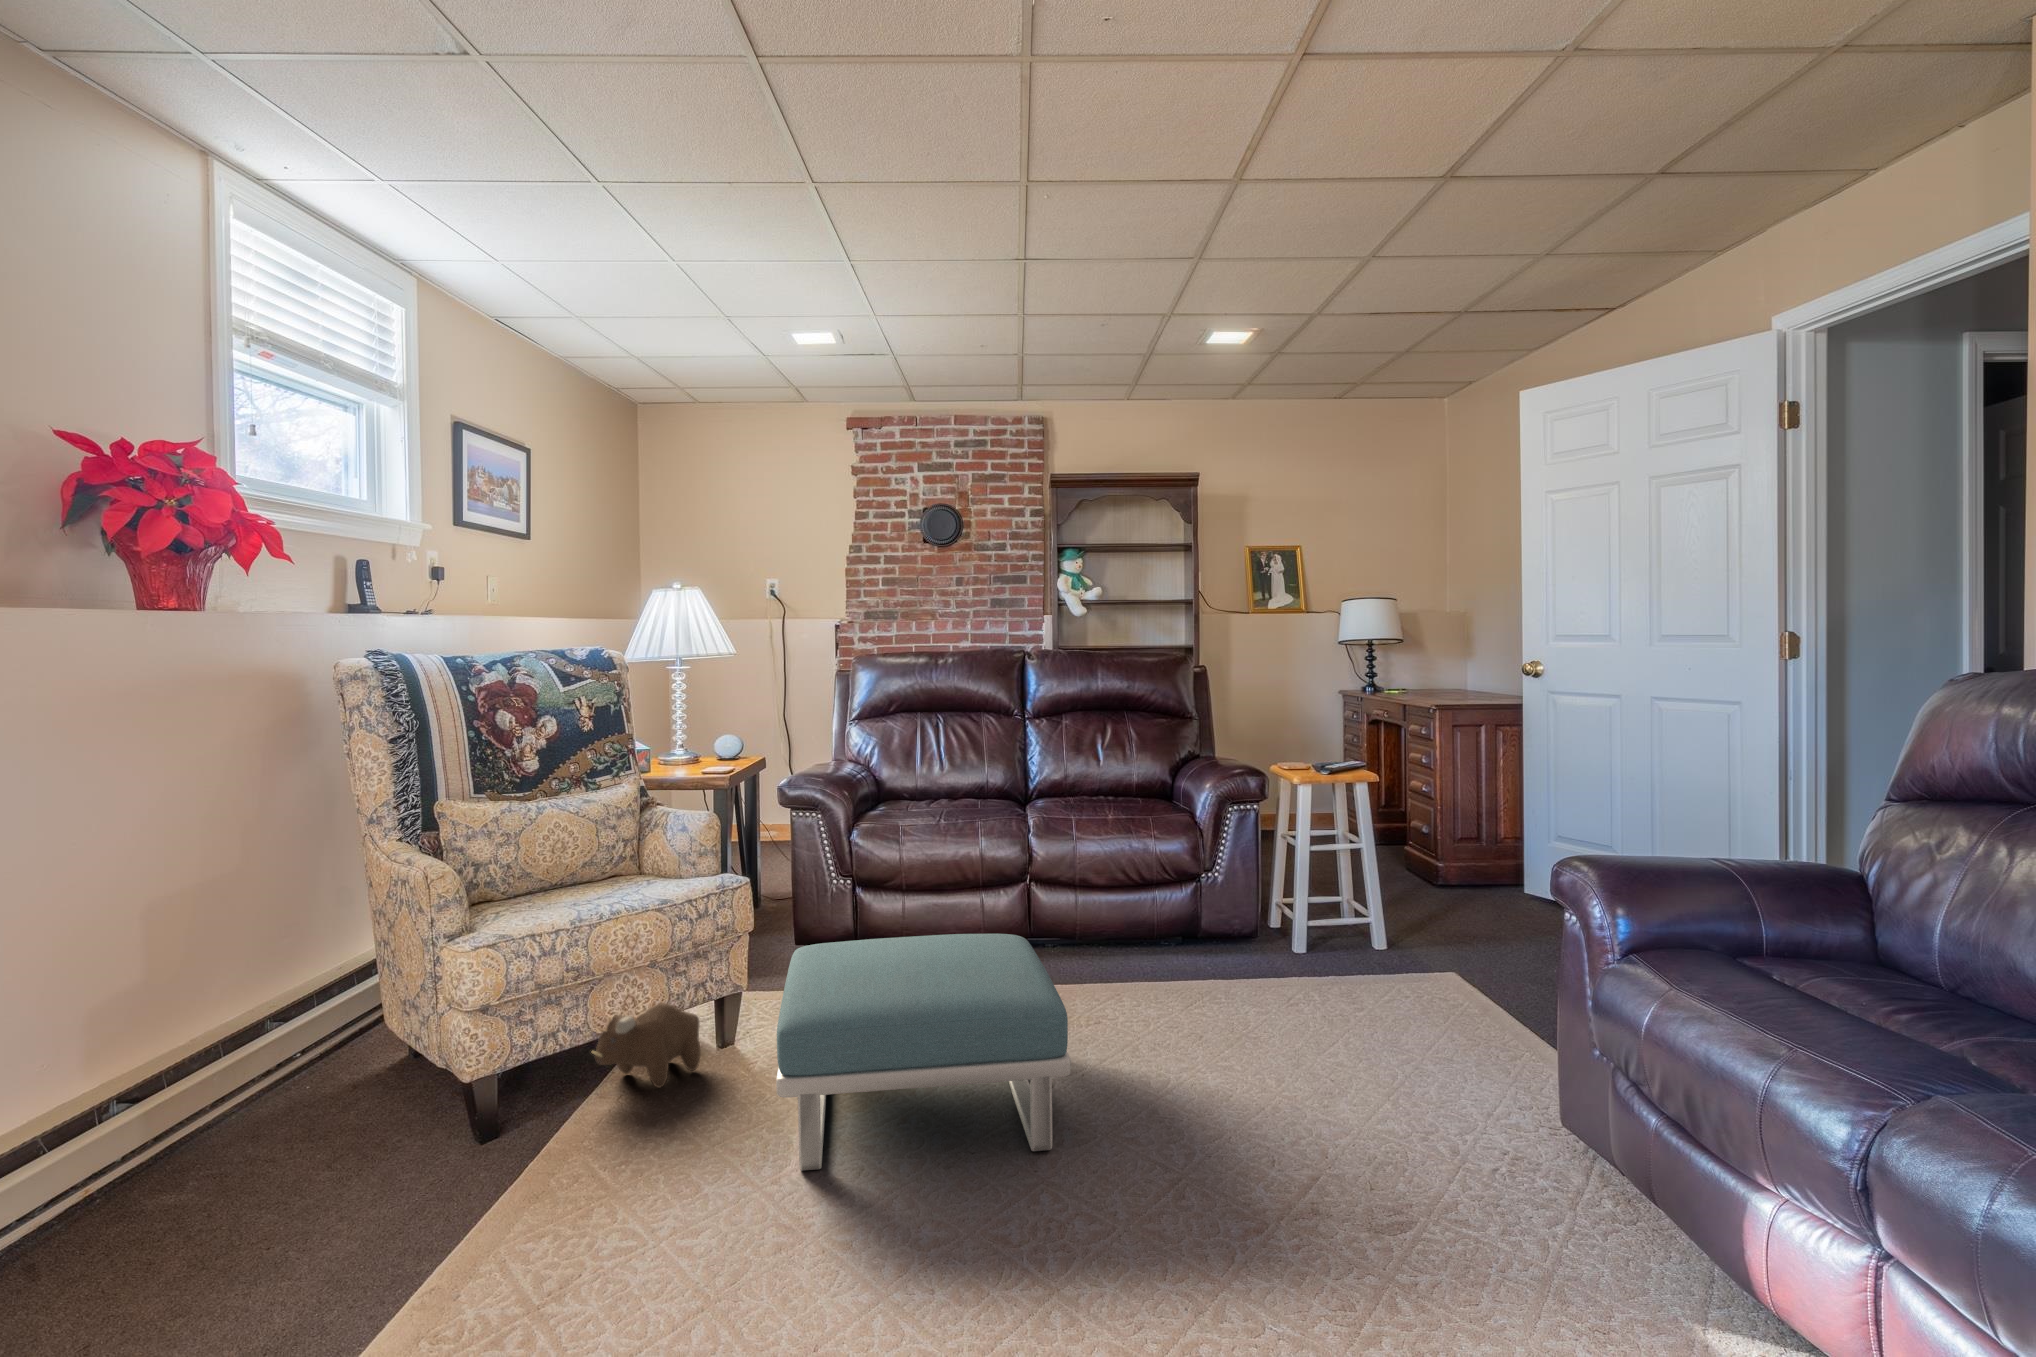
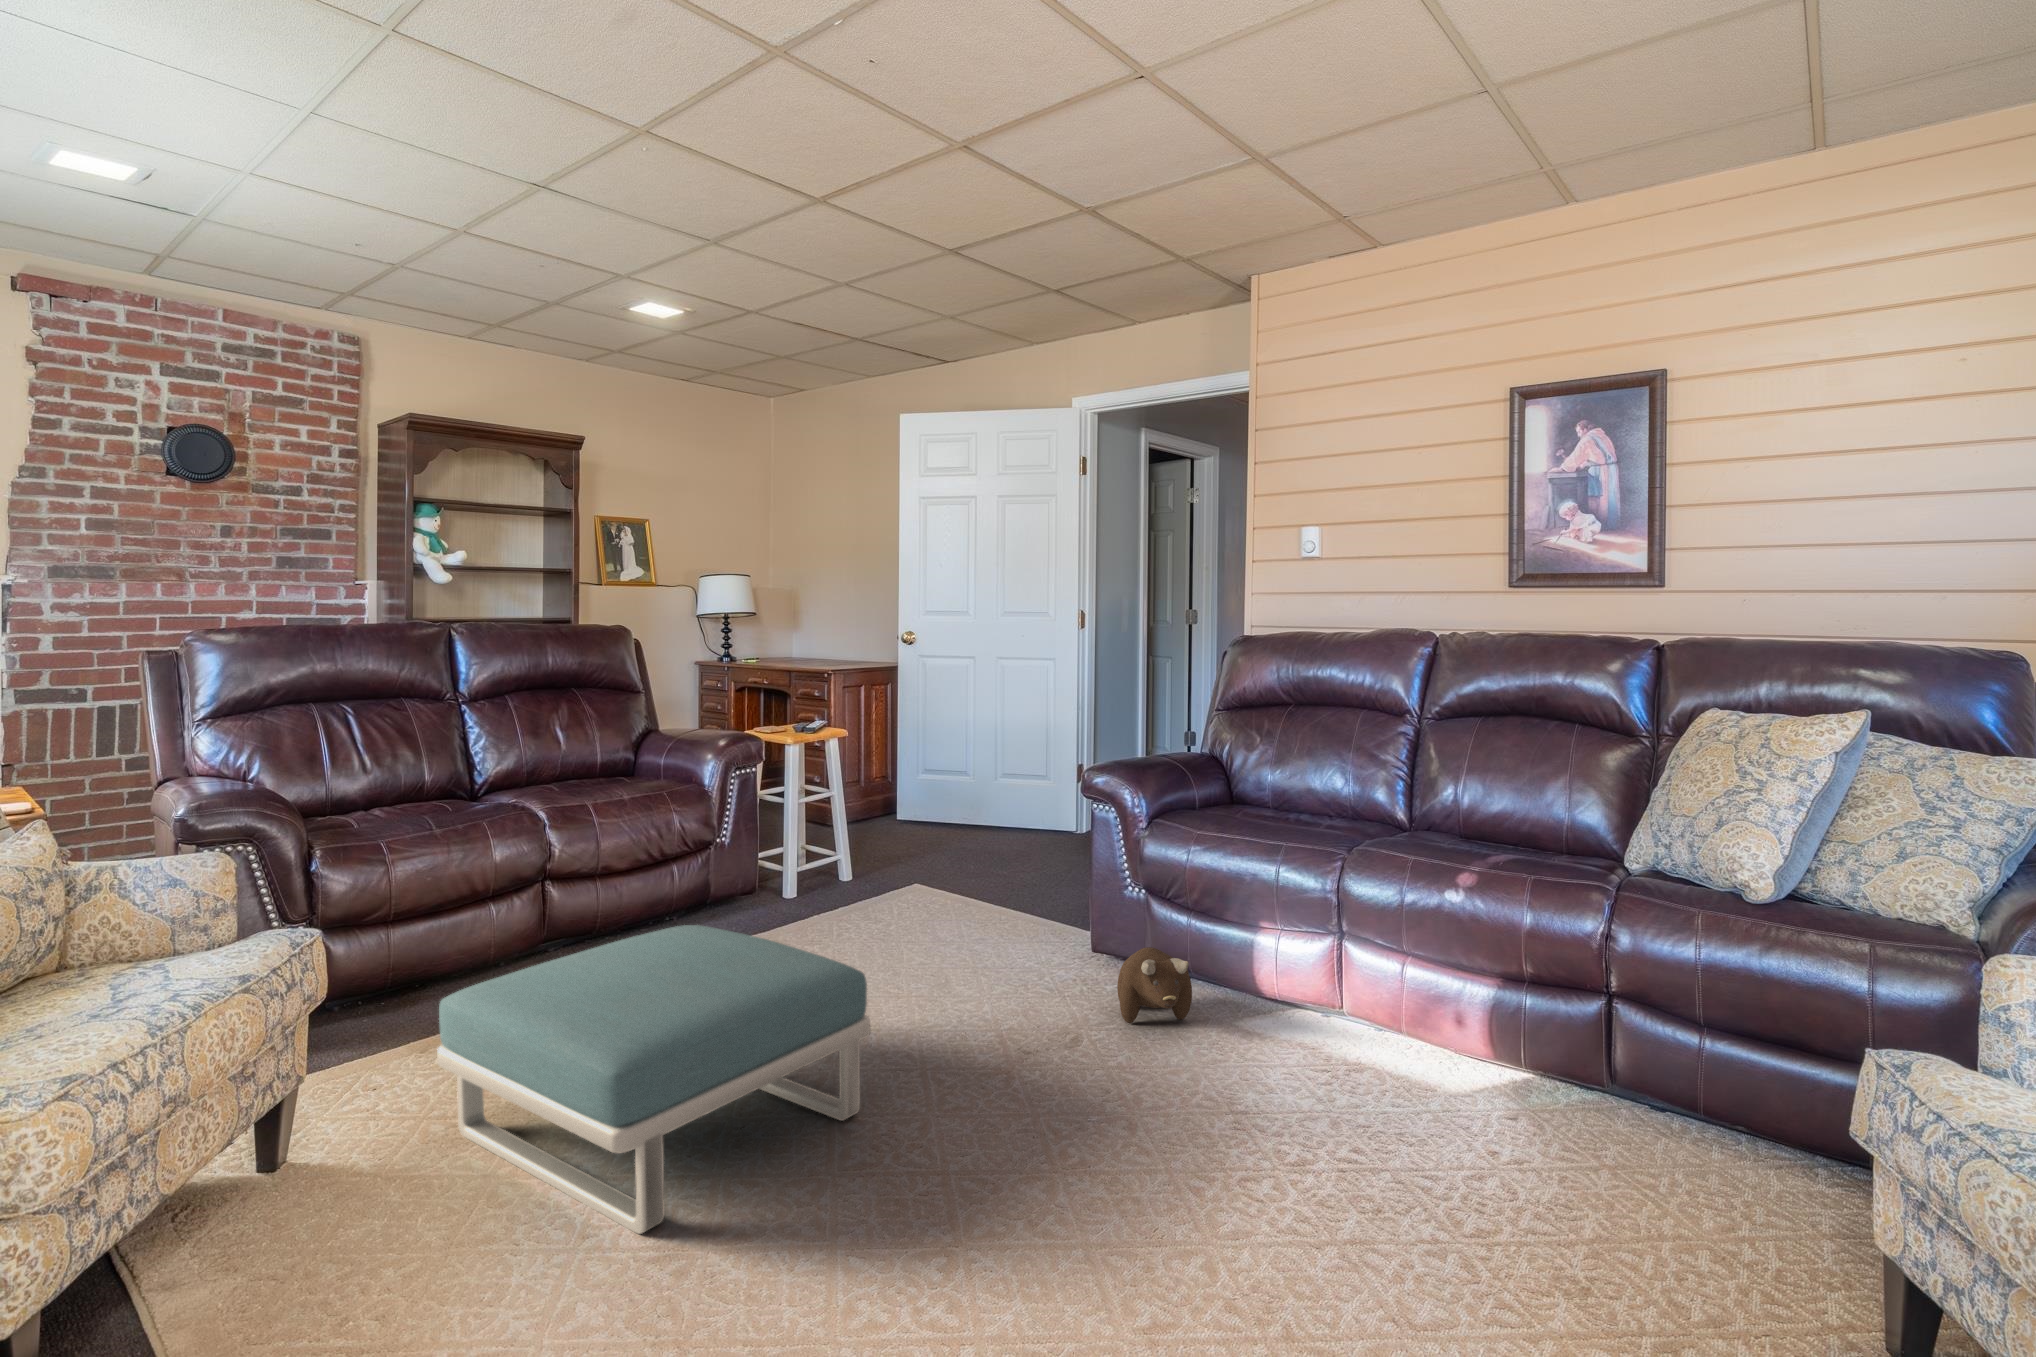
plush toy: present [592,1003,701,1088] -> present [1117,947,1192,1023]

